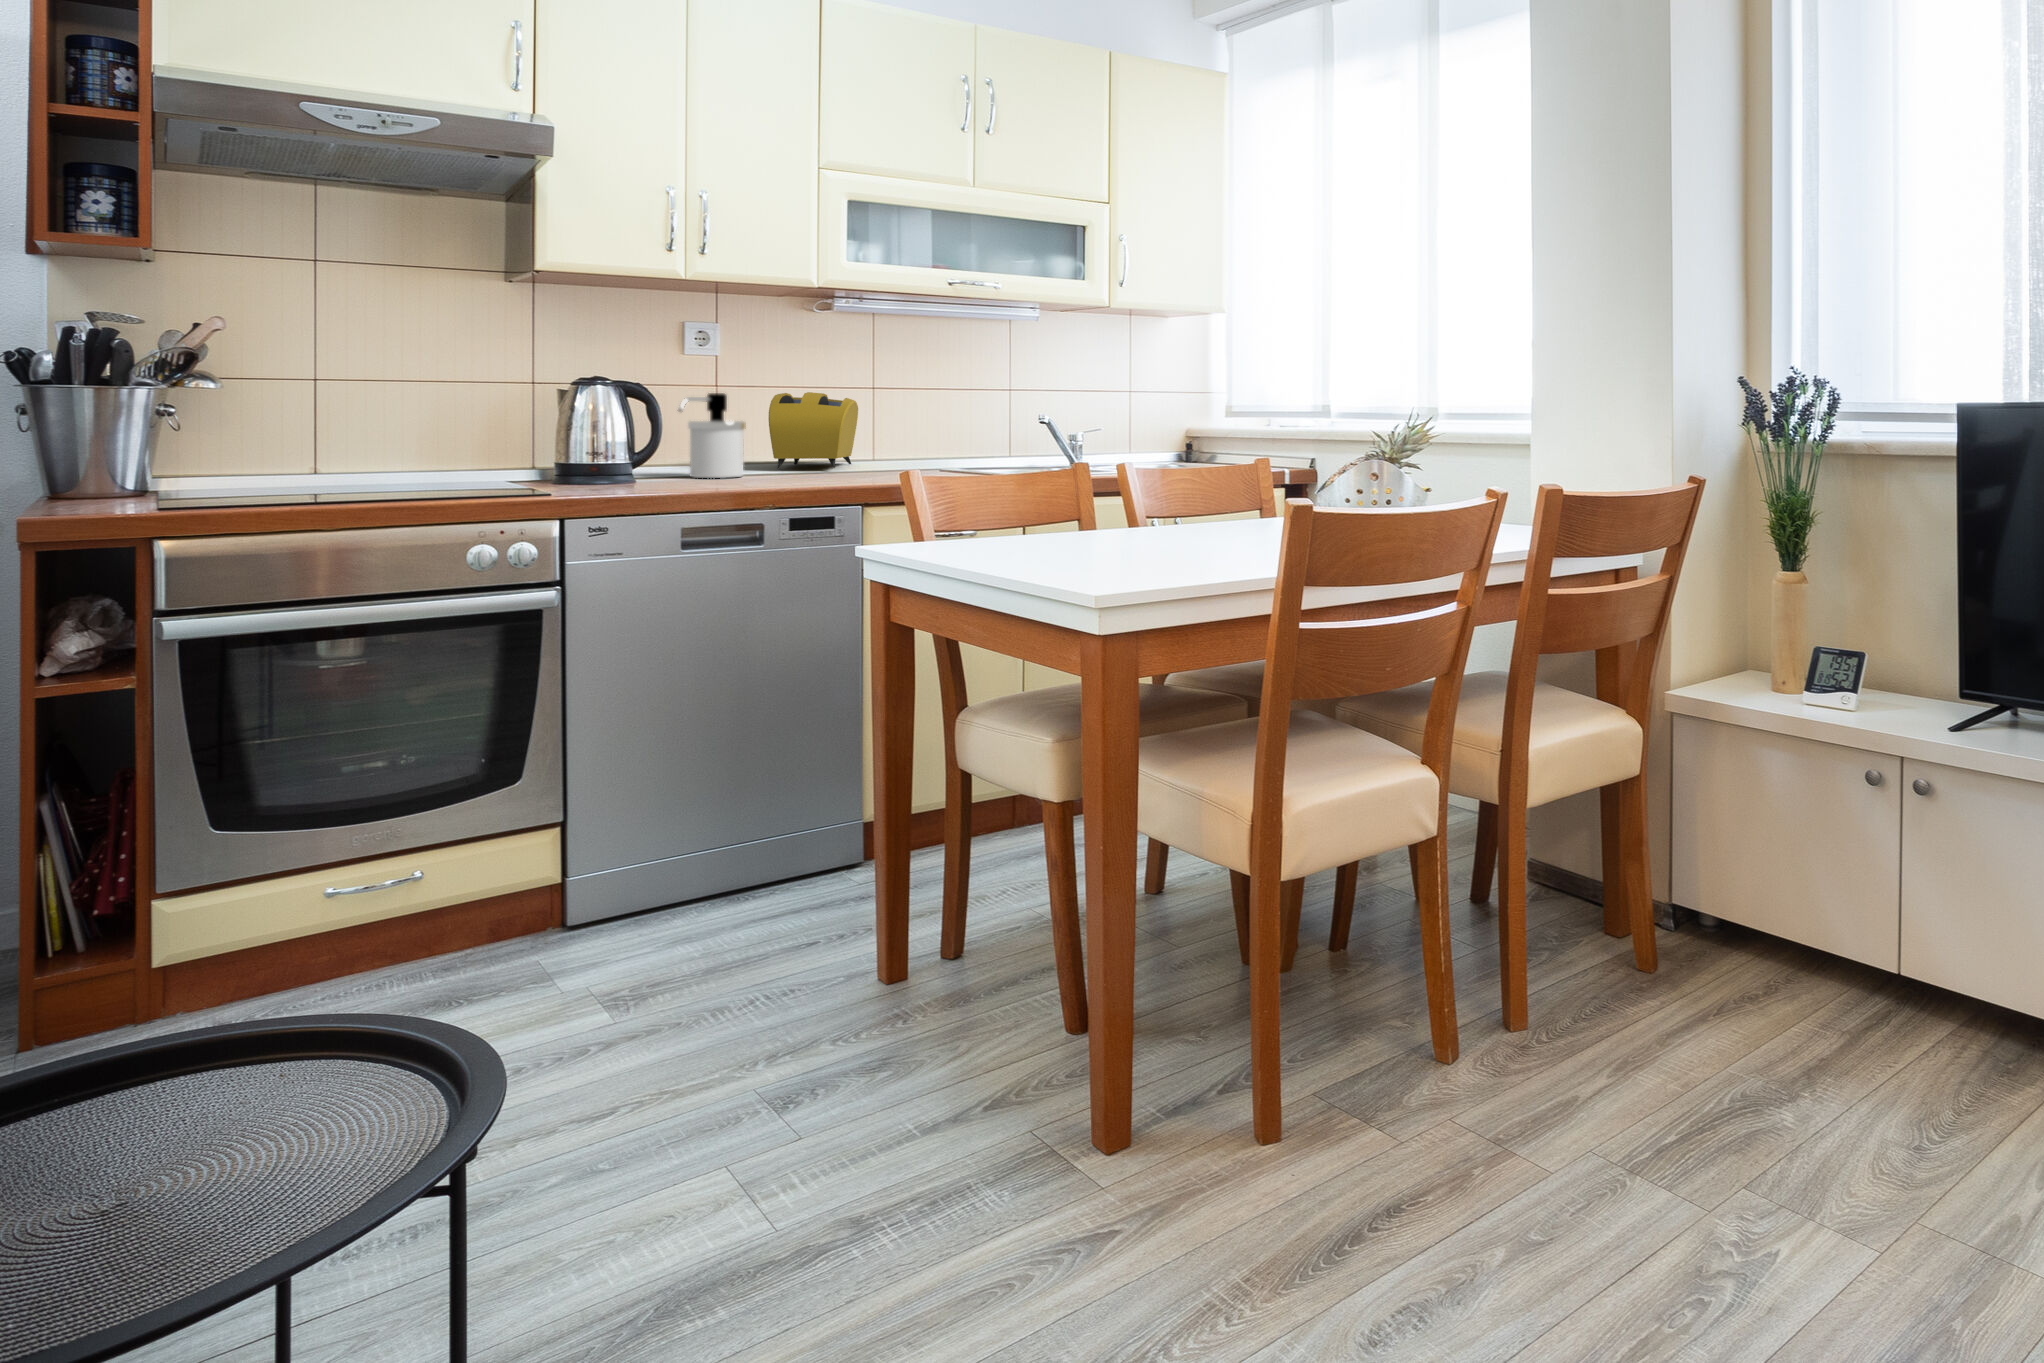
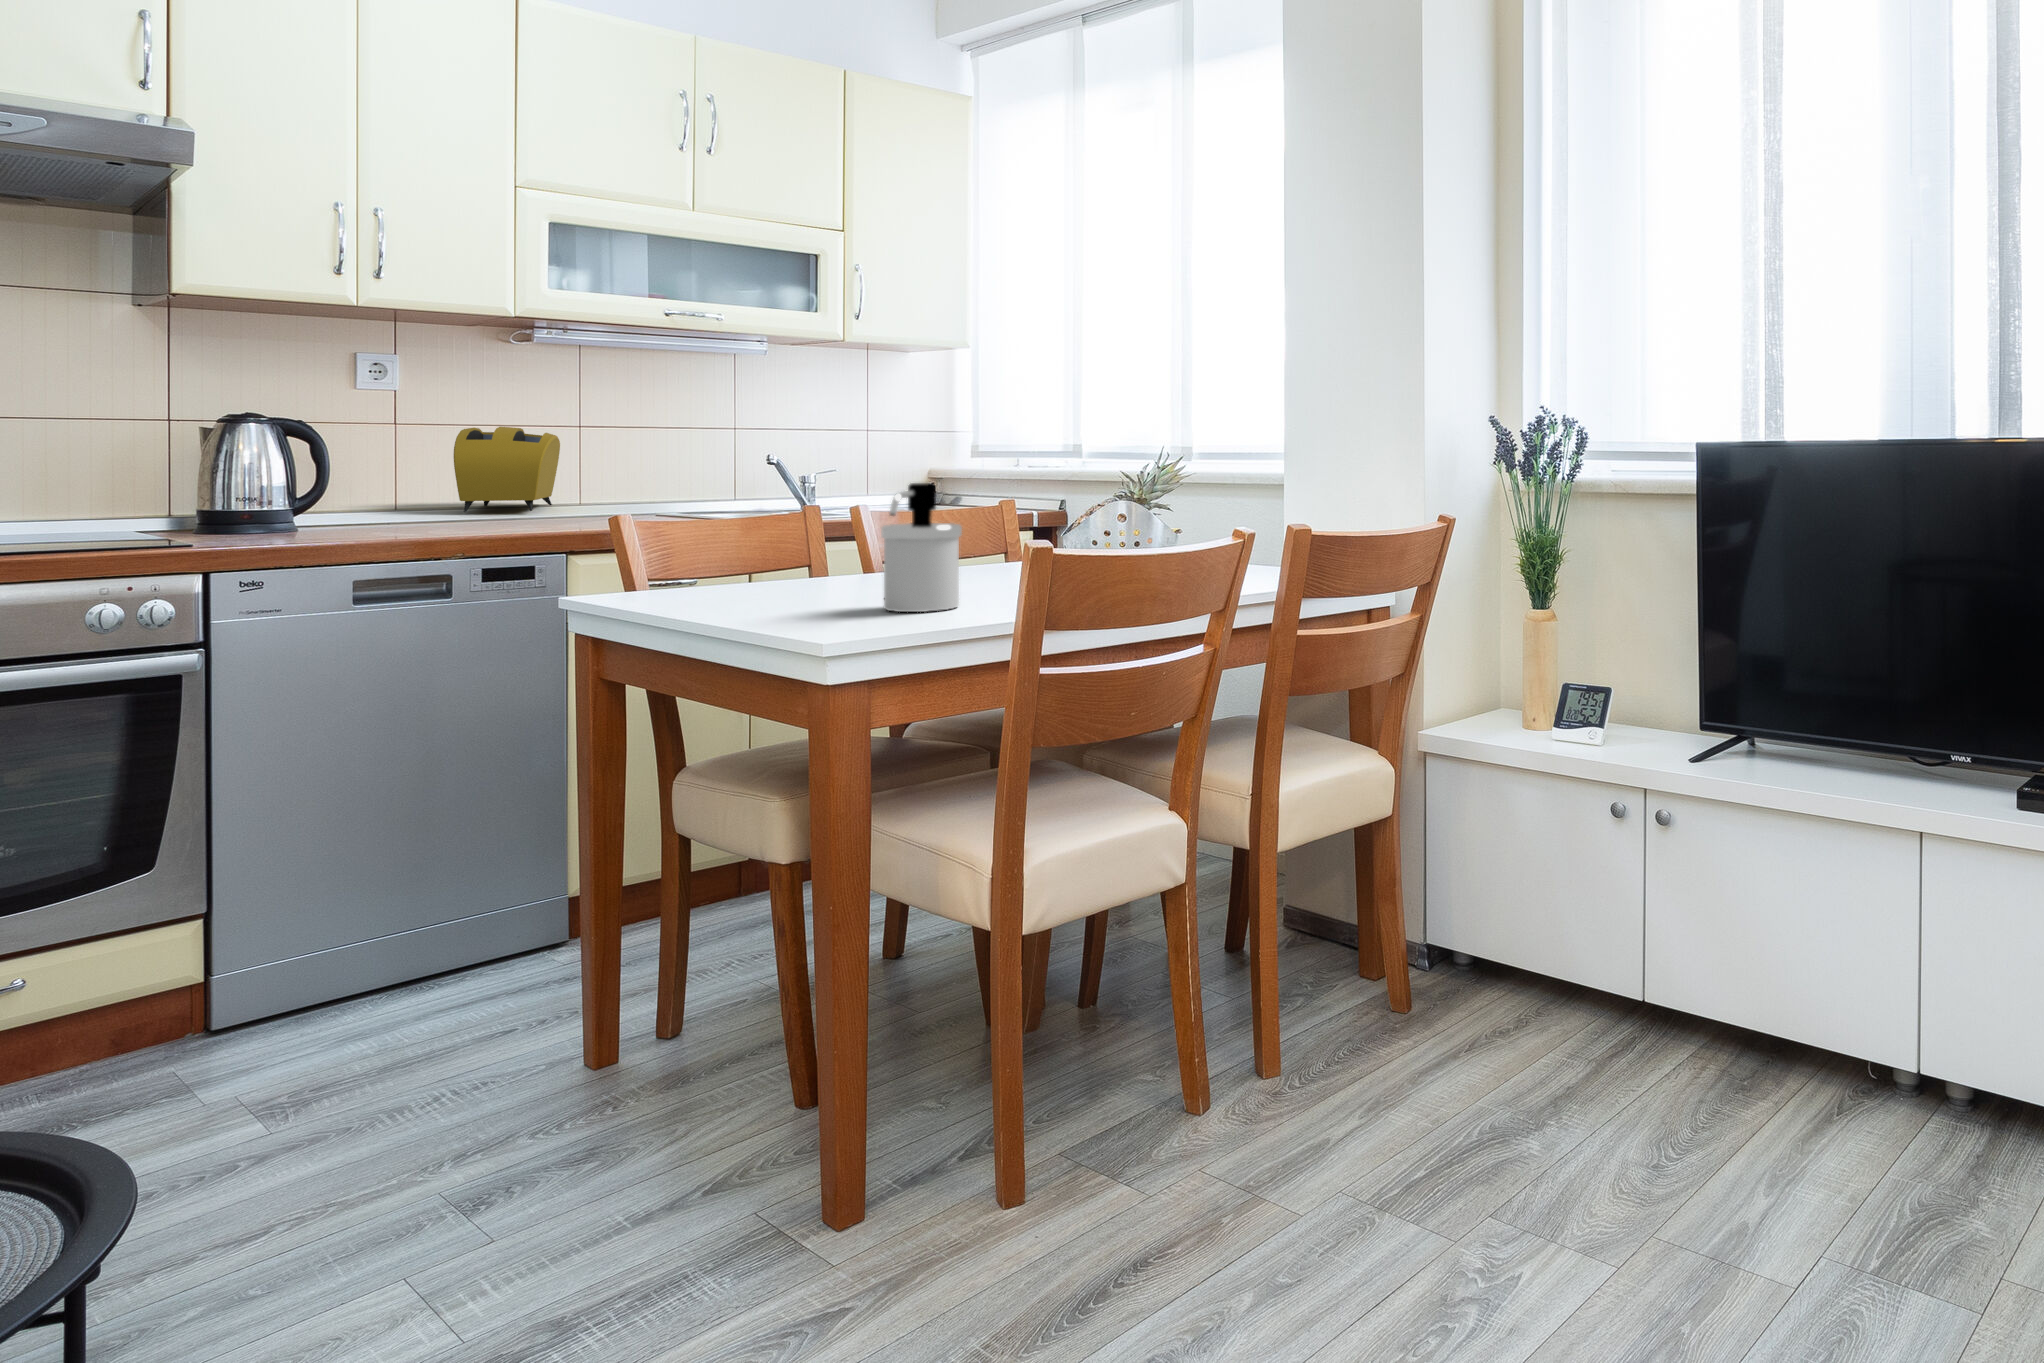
soap dispenser: present [678,393,746,478] -> present [881,483,962,612]

